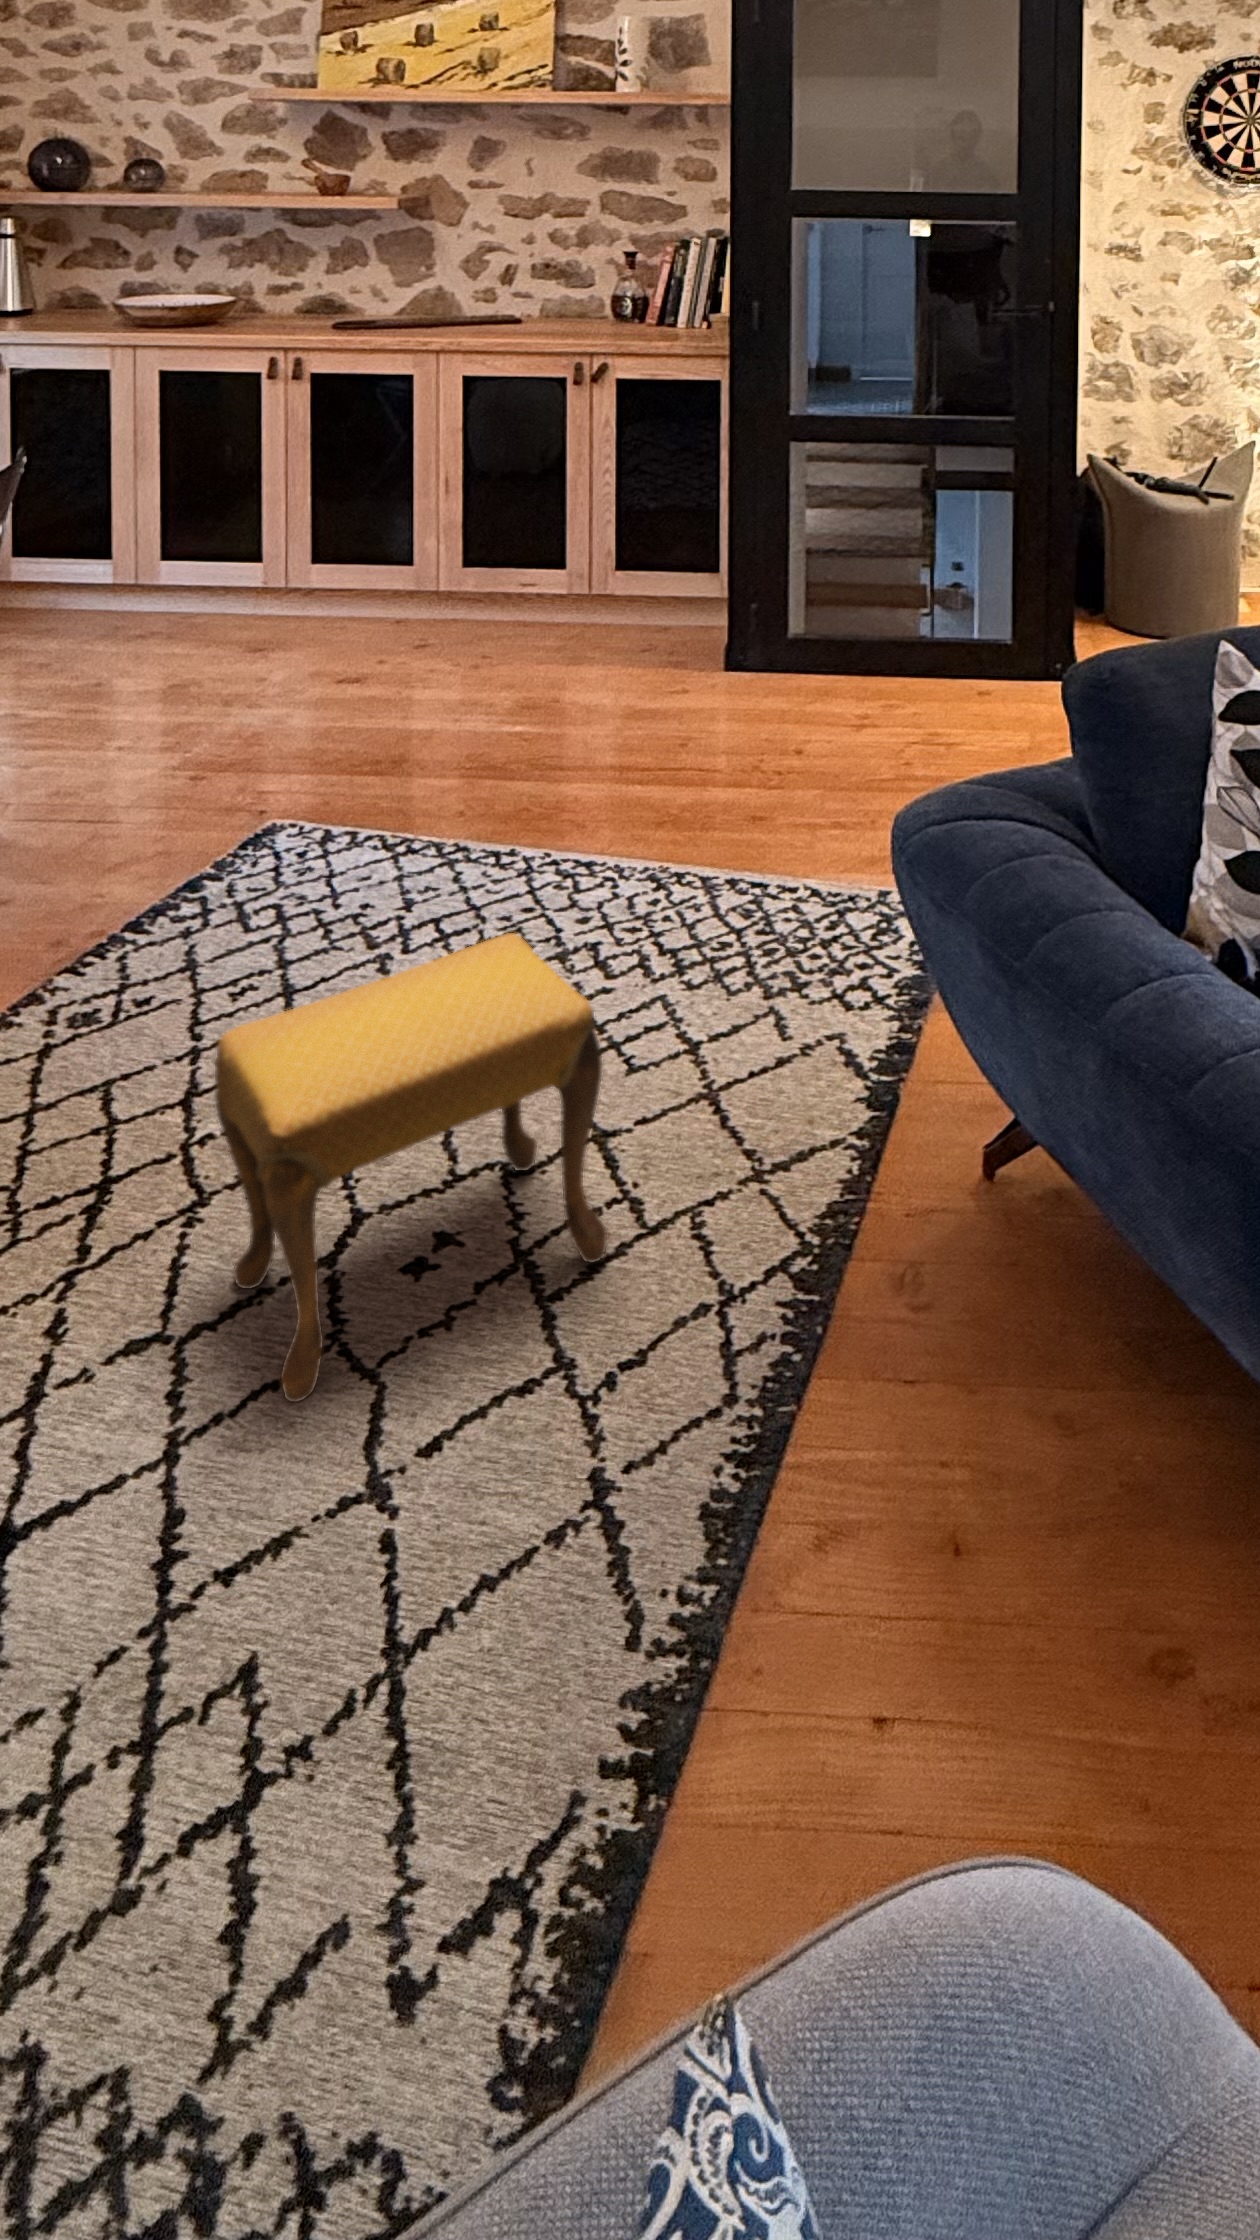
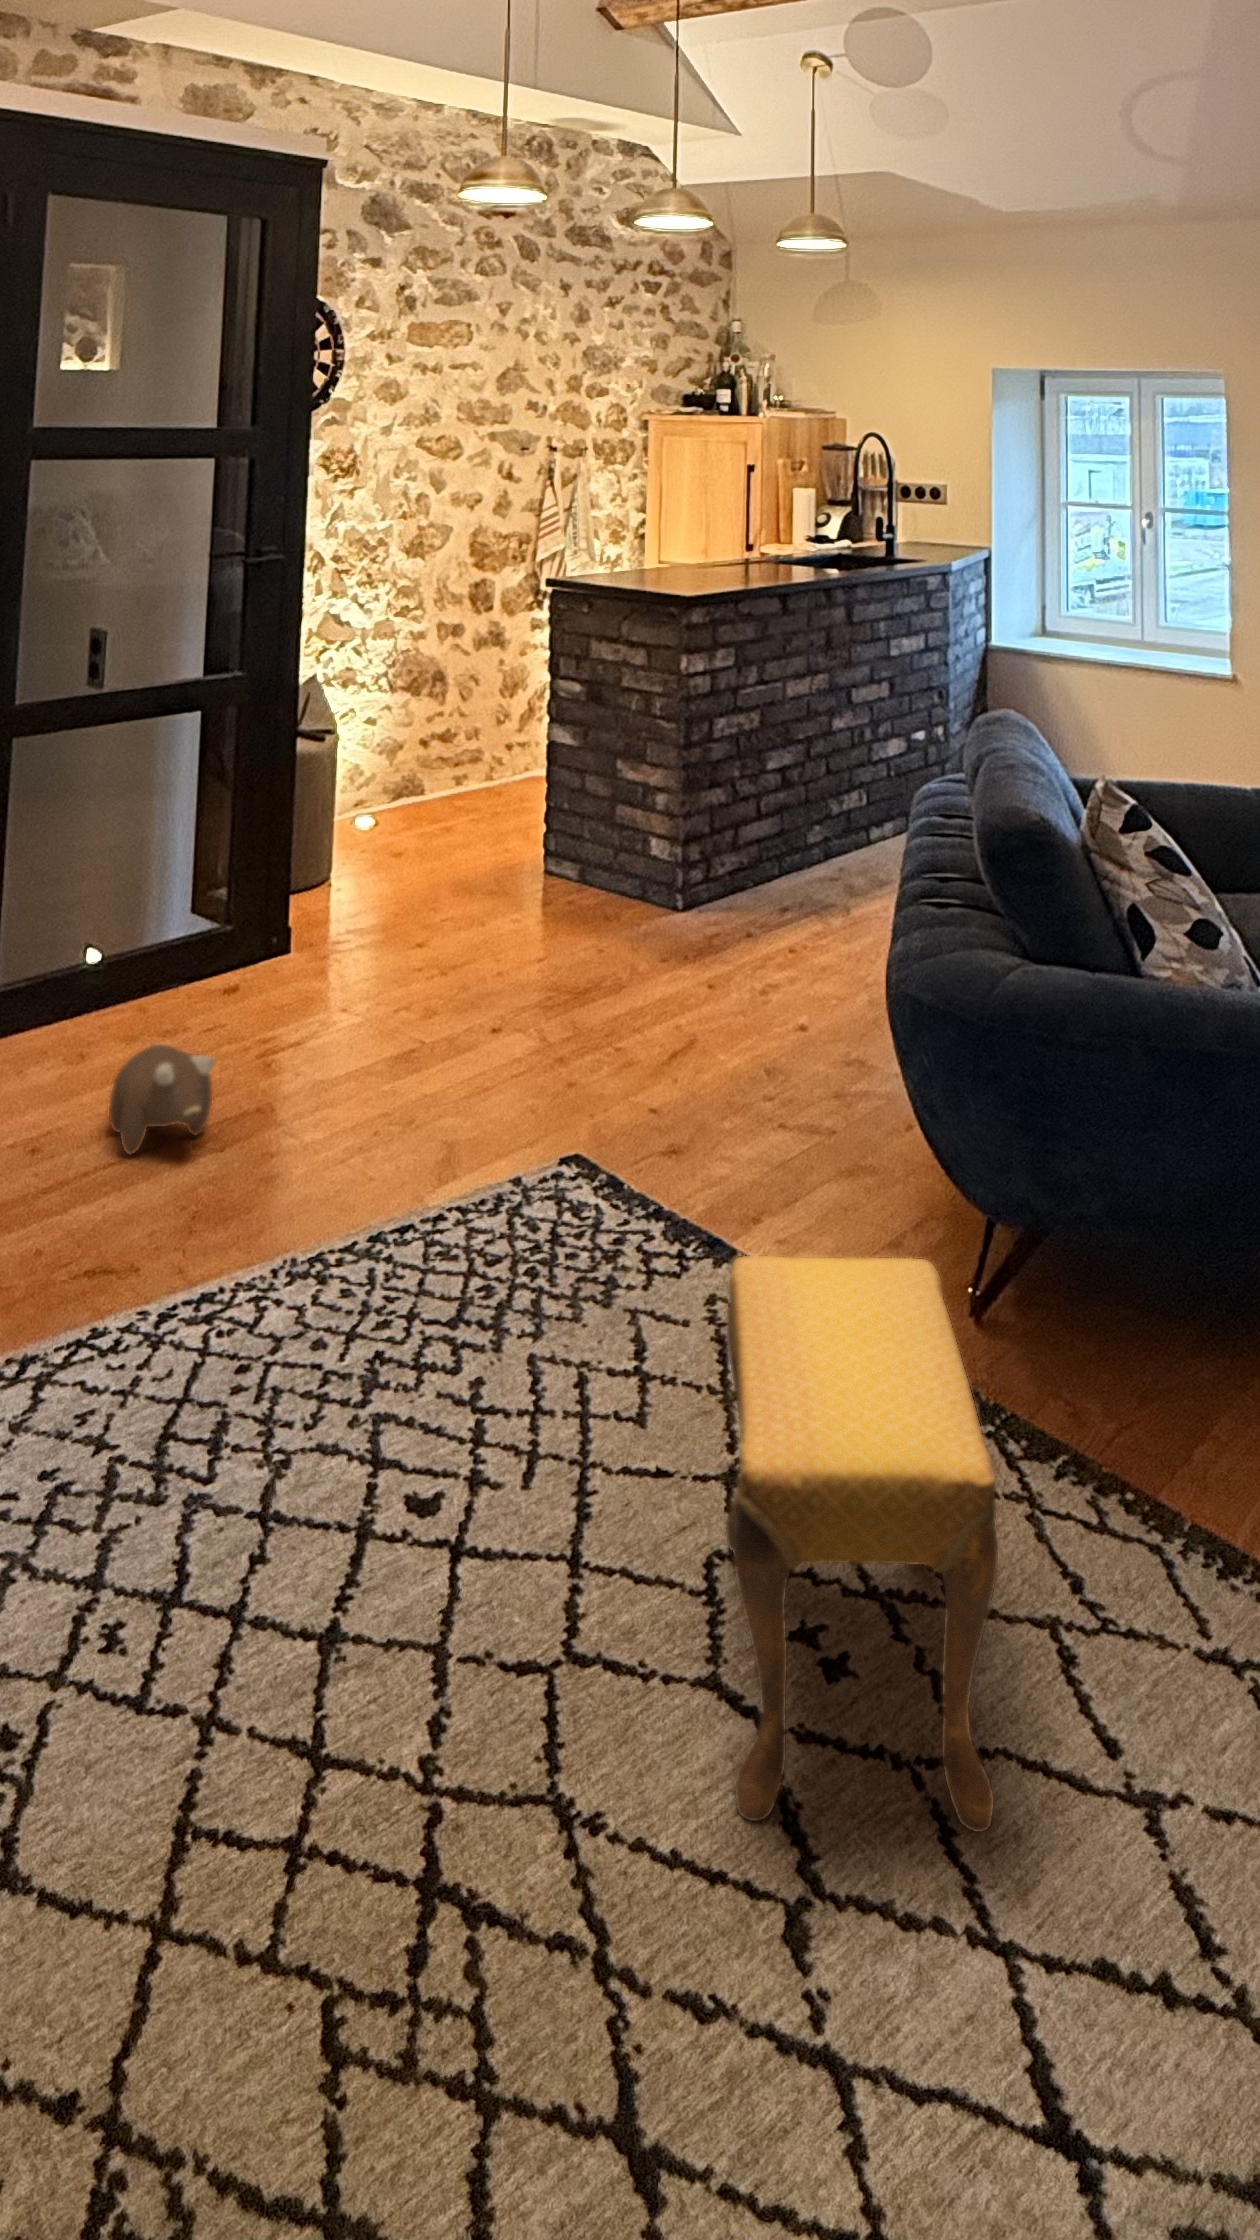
plush toy: none [723,686,799,765] -> present [109,1044,215,1155]

